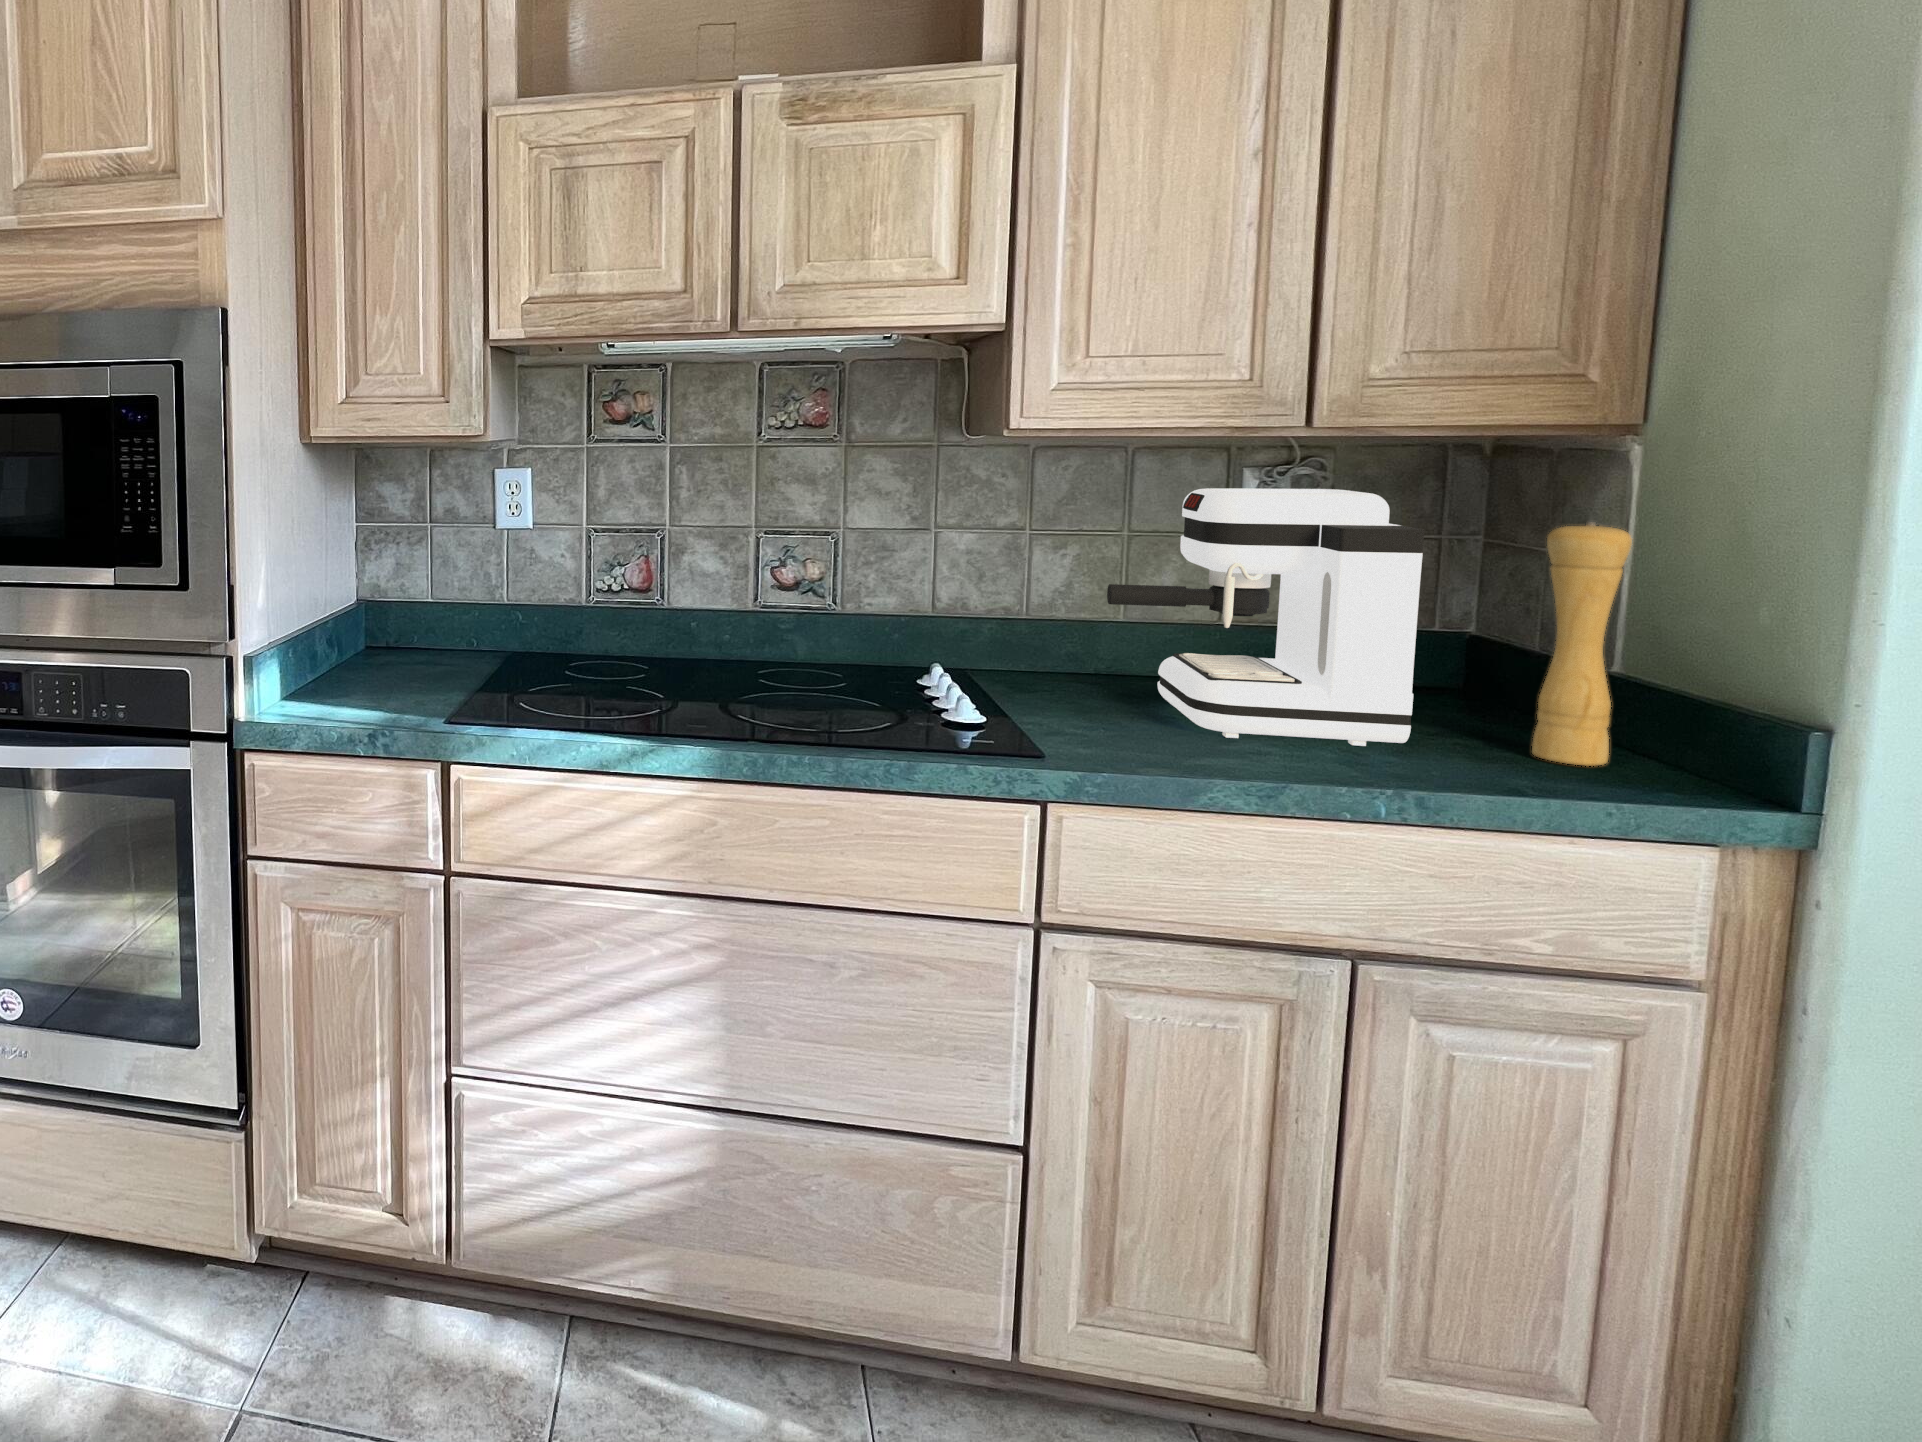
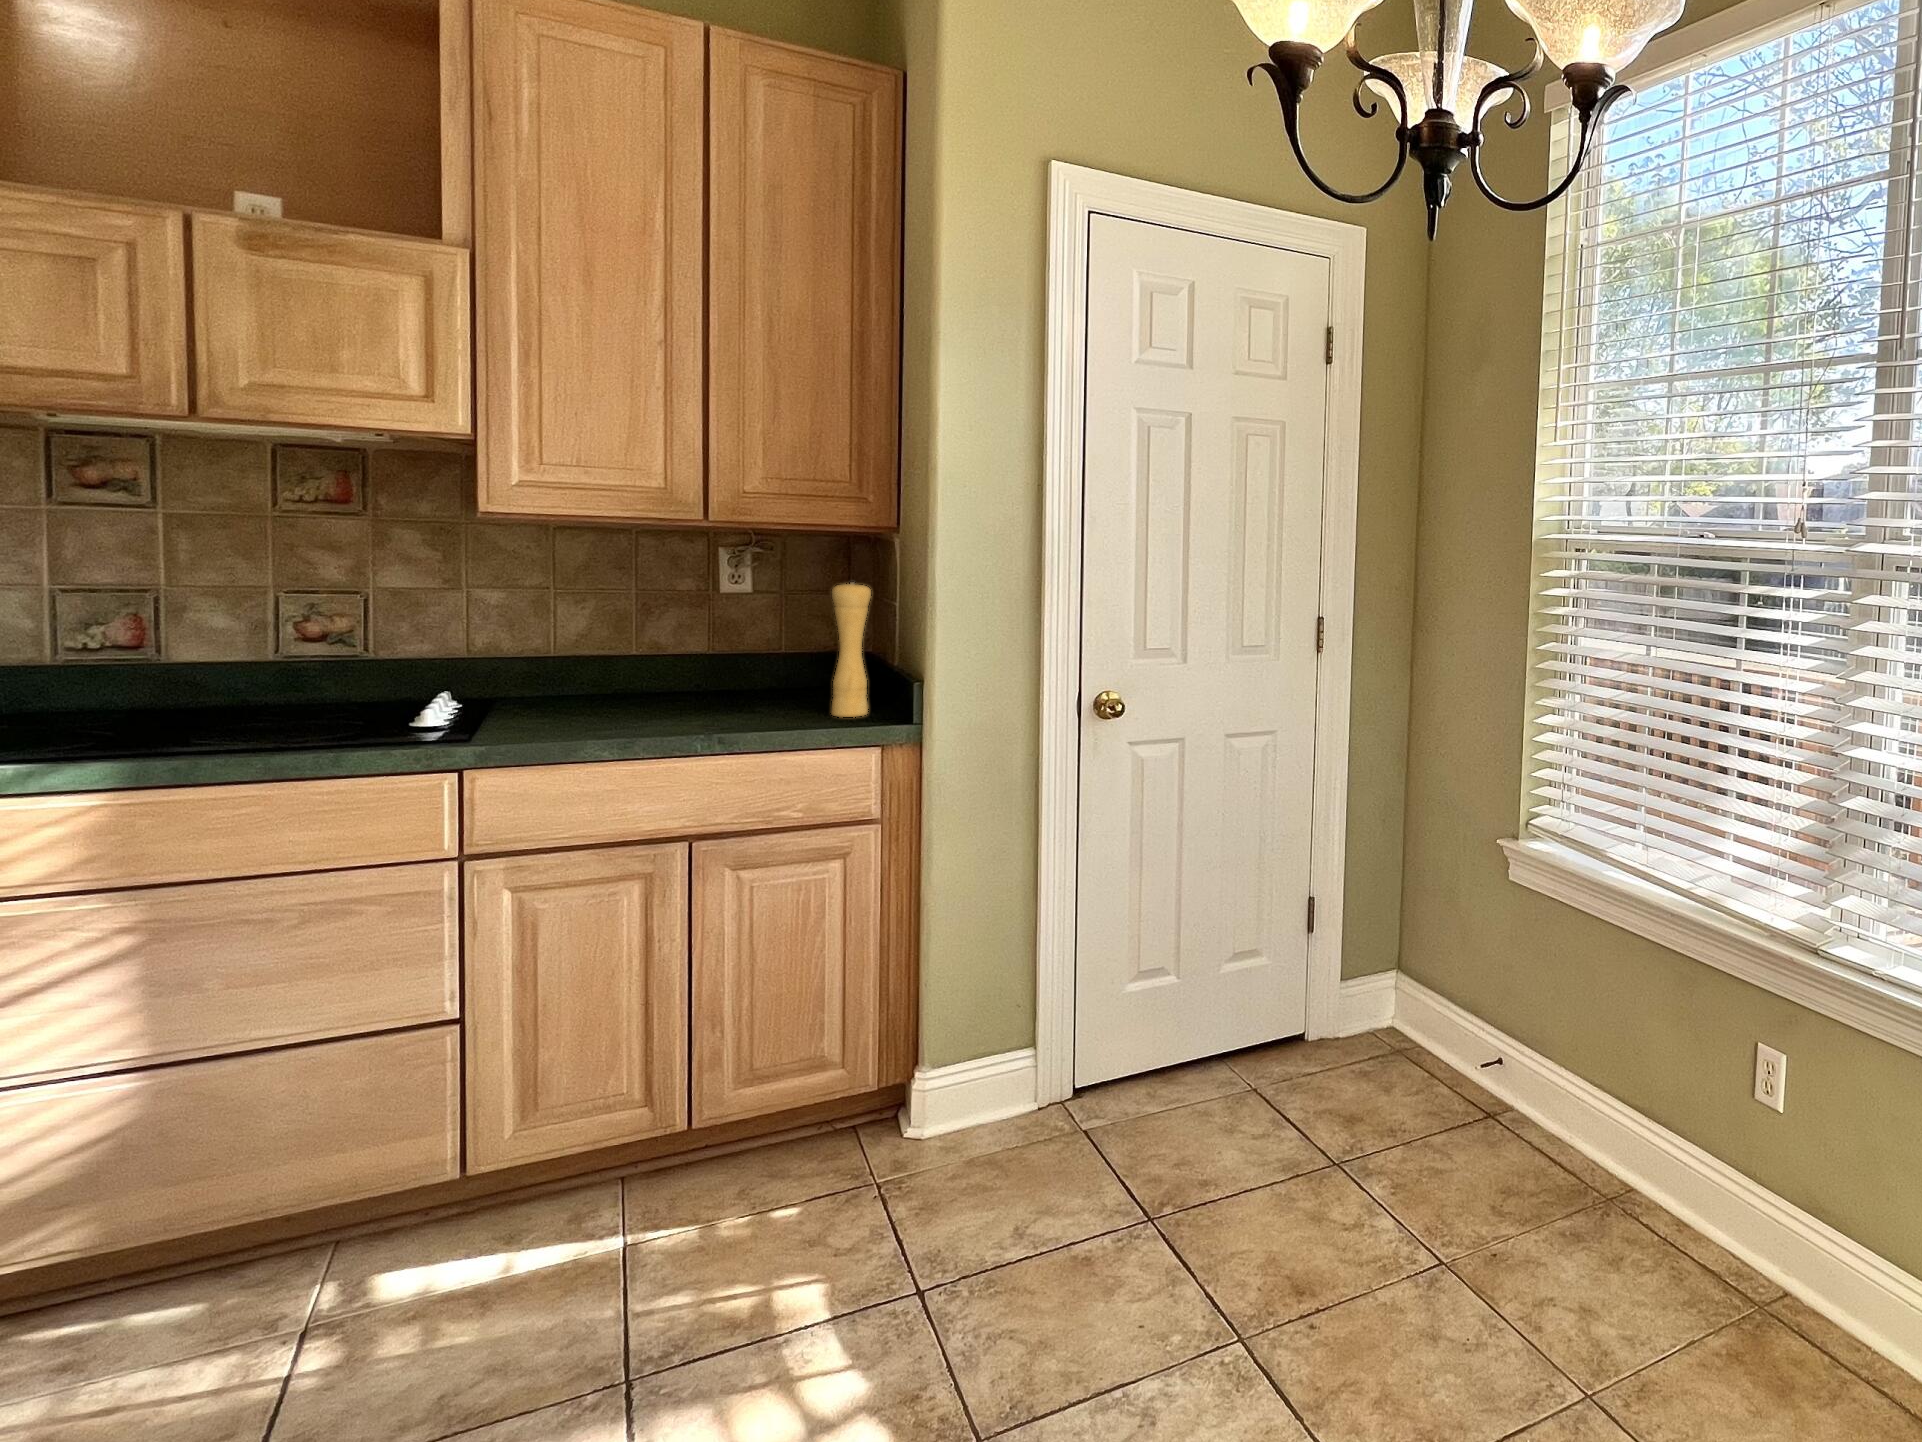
coffee maker: present [1107,488,1424,746] -> none [579,561,758,720]

